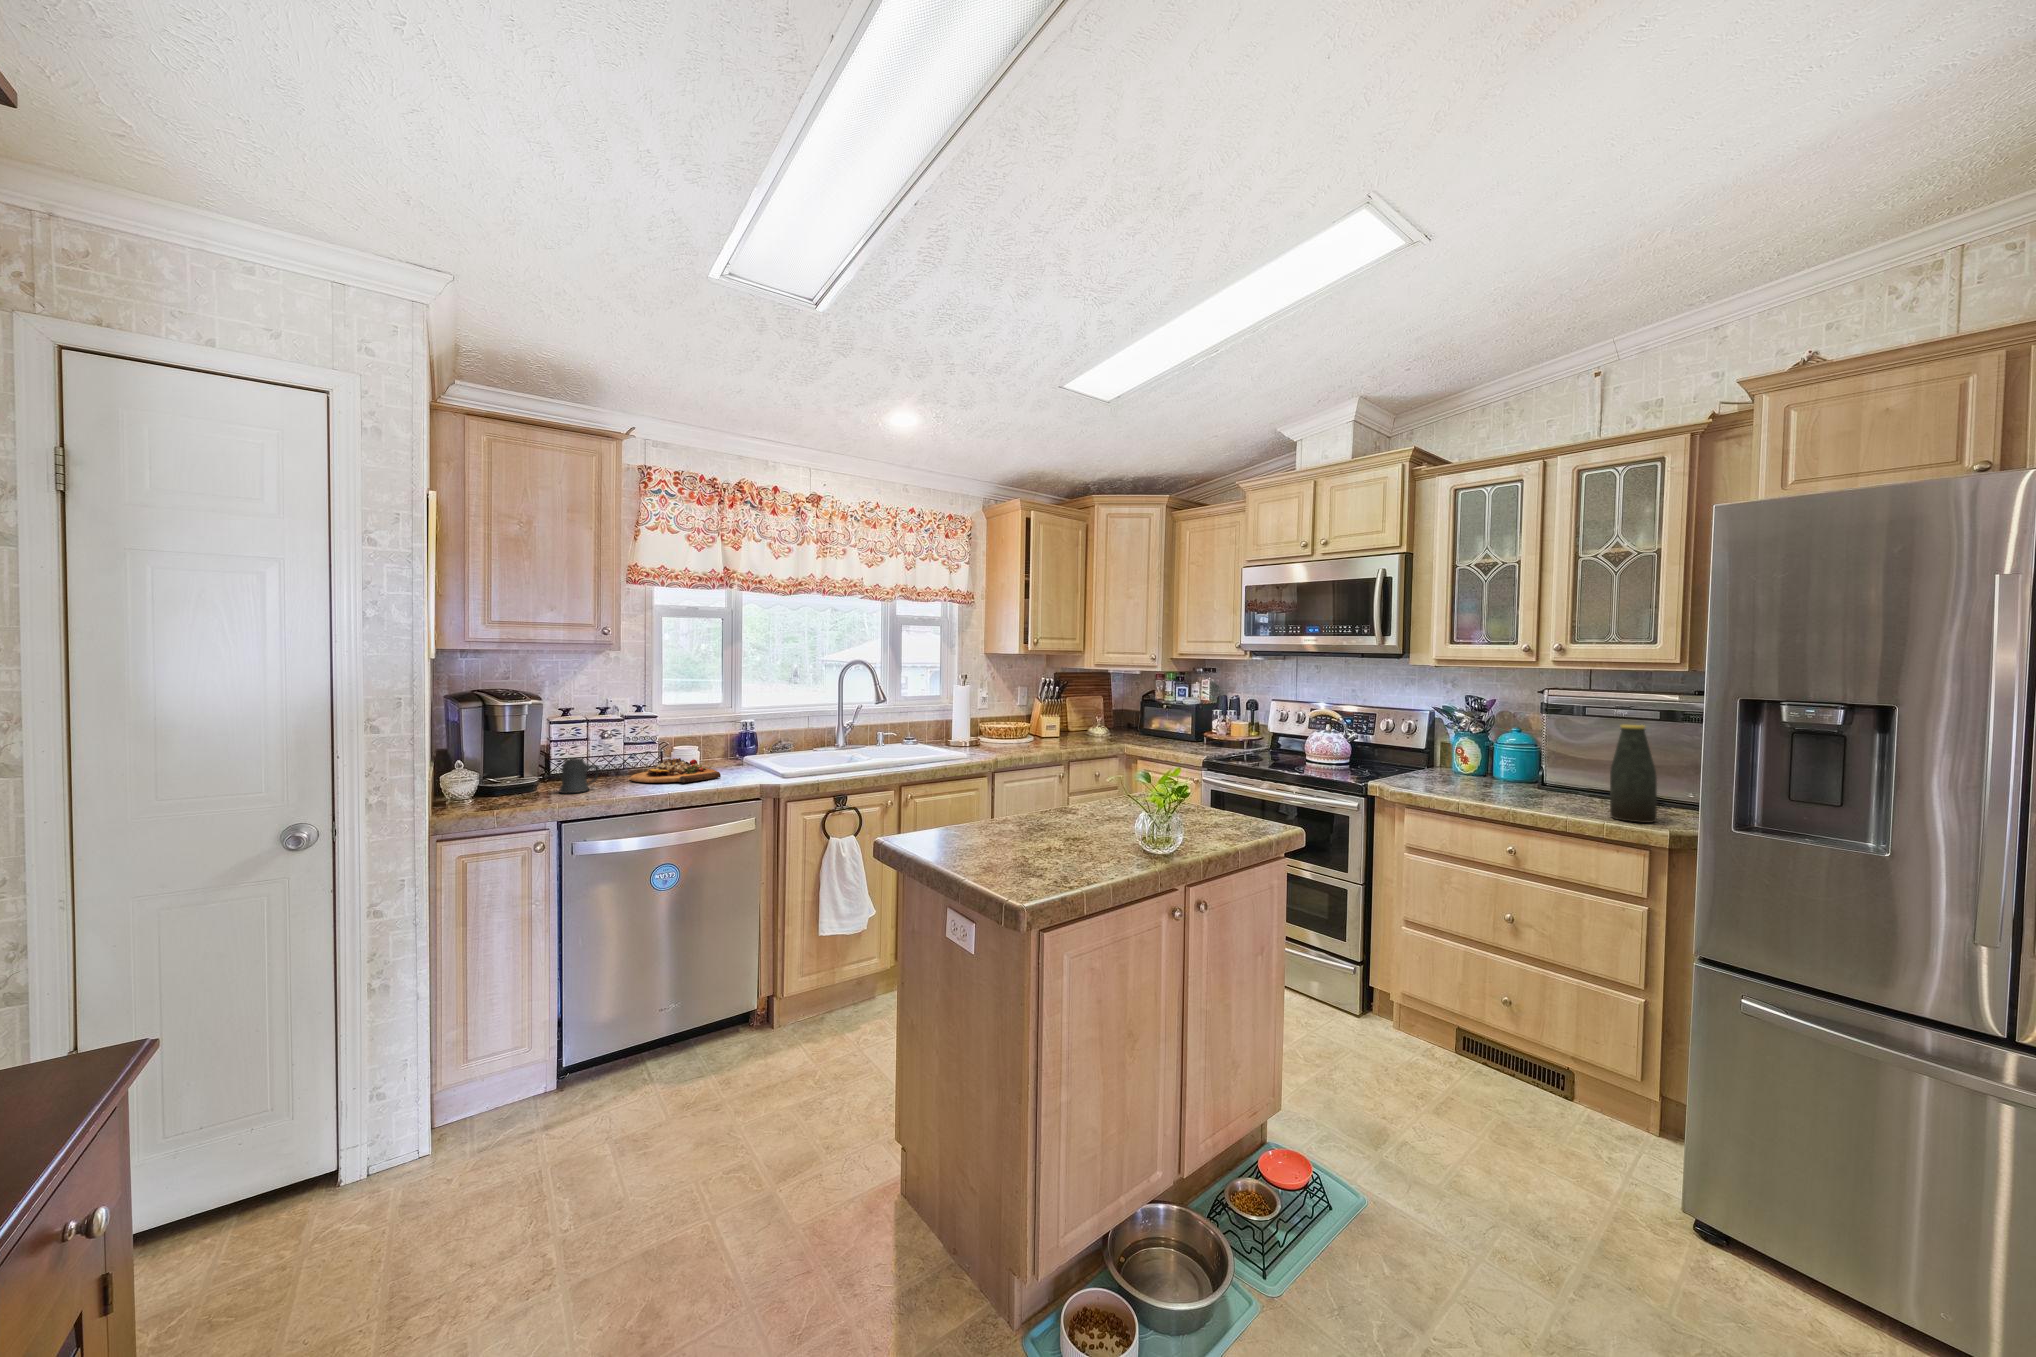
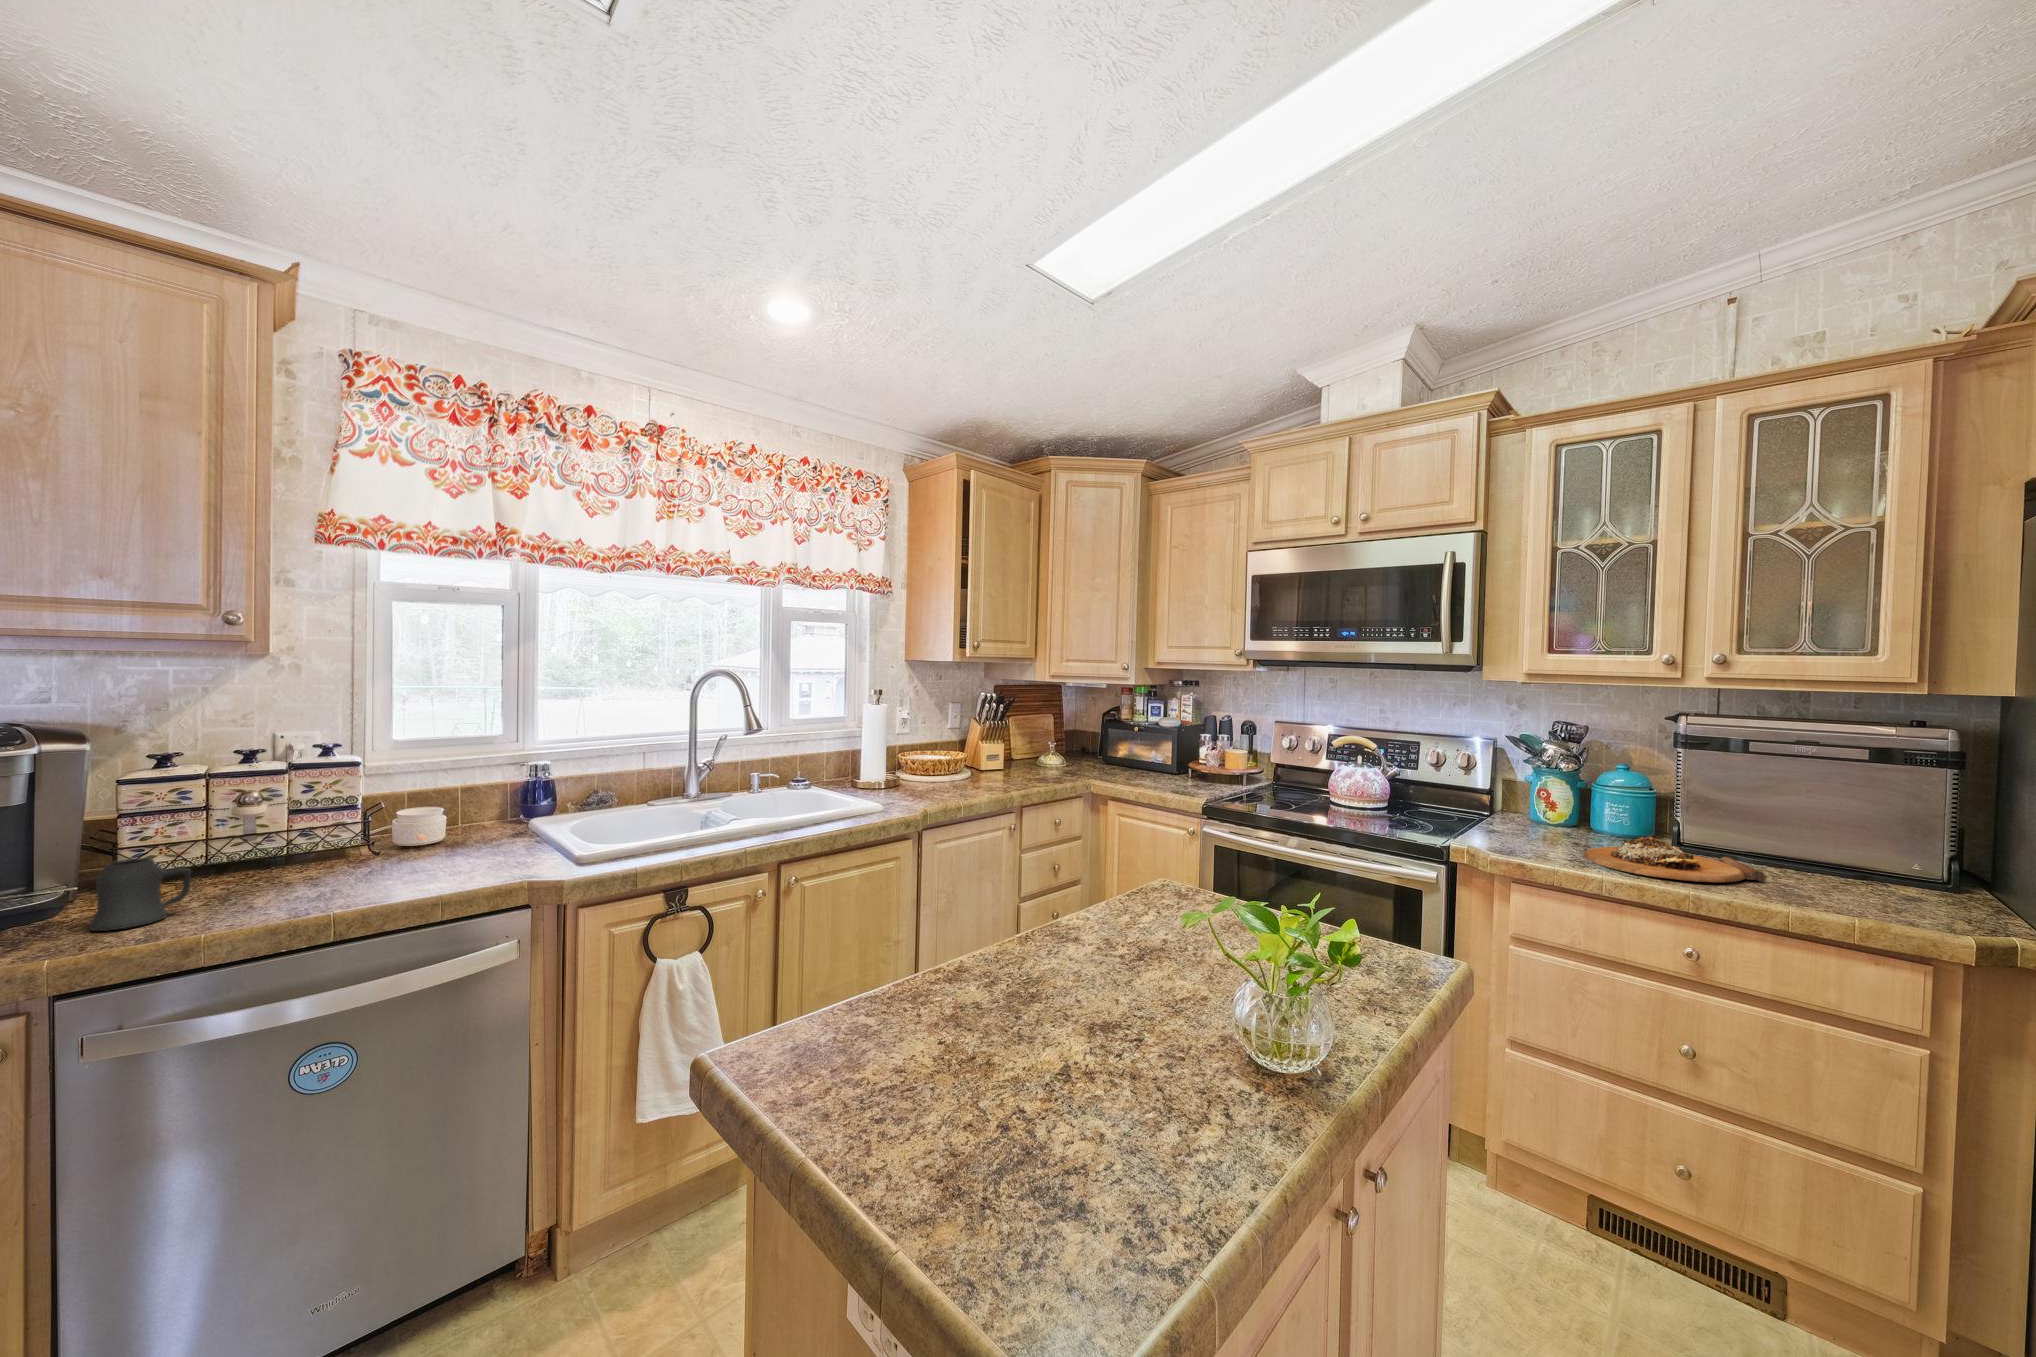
bottle: present [1610,725,1657,823] -> none [1849,774,1929,923]
cutting board: present [630,758,721,783] -> present [1583,837,1766,882]

